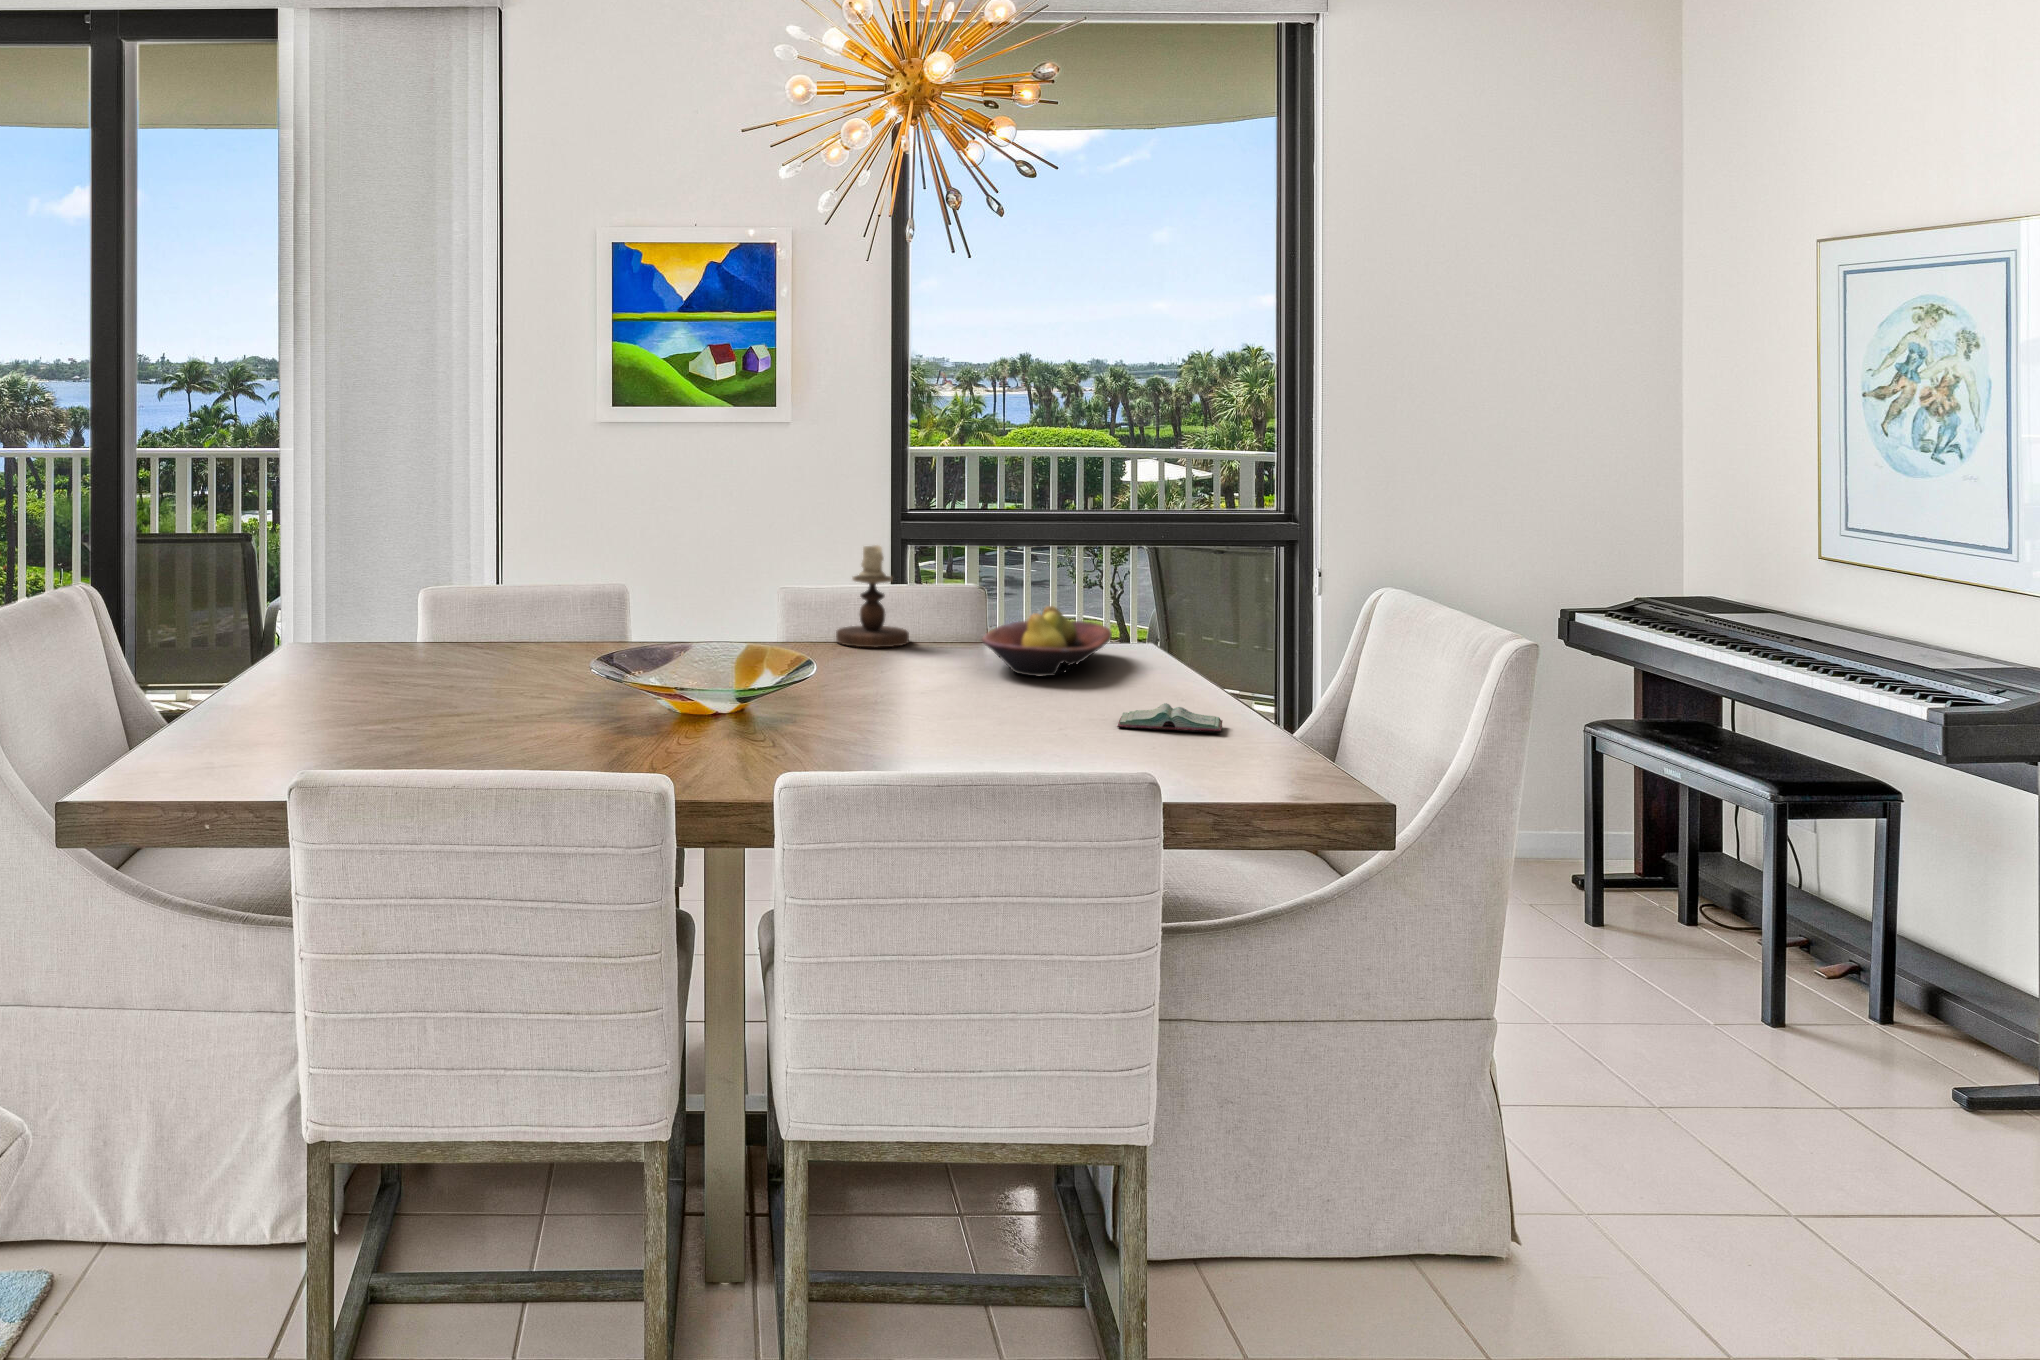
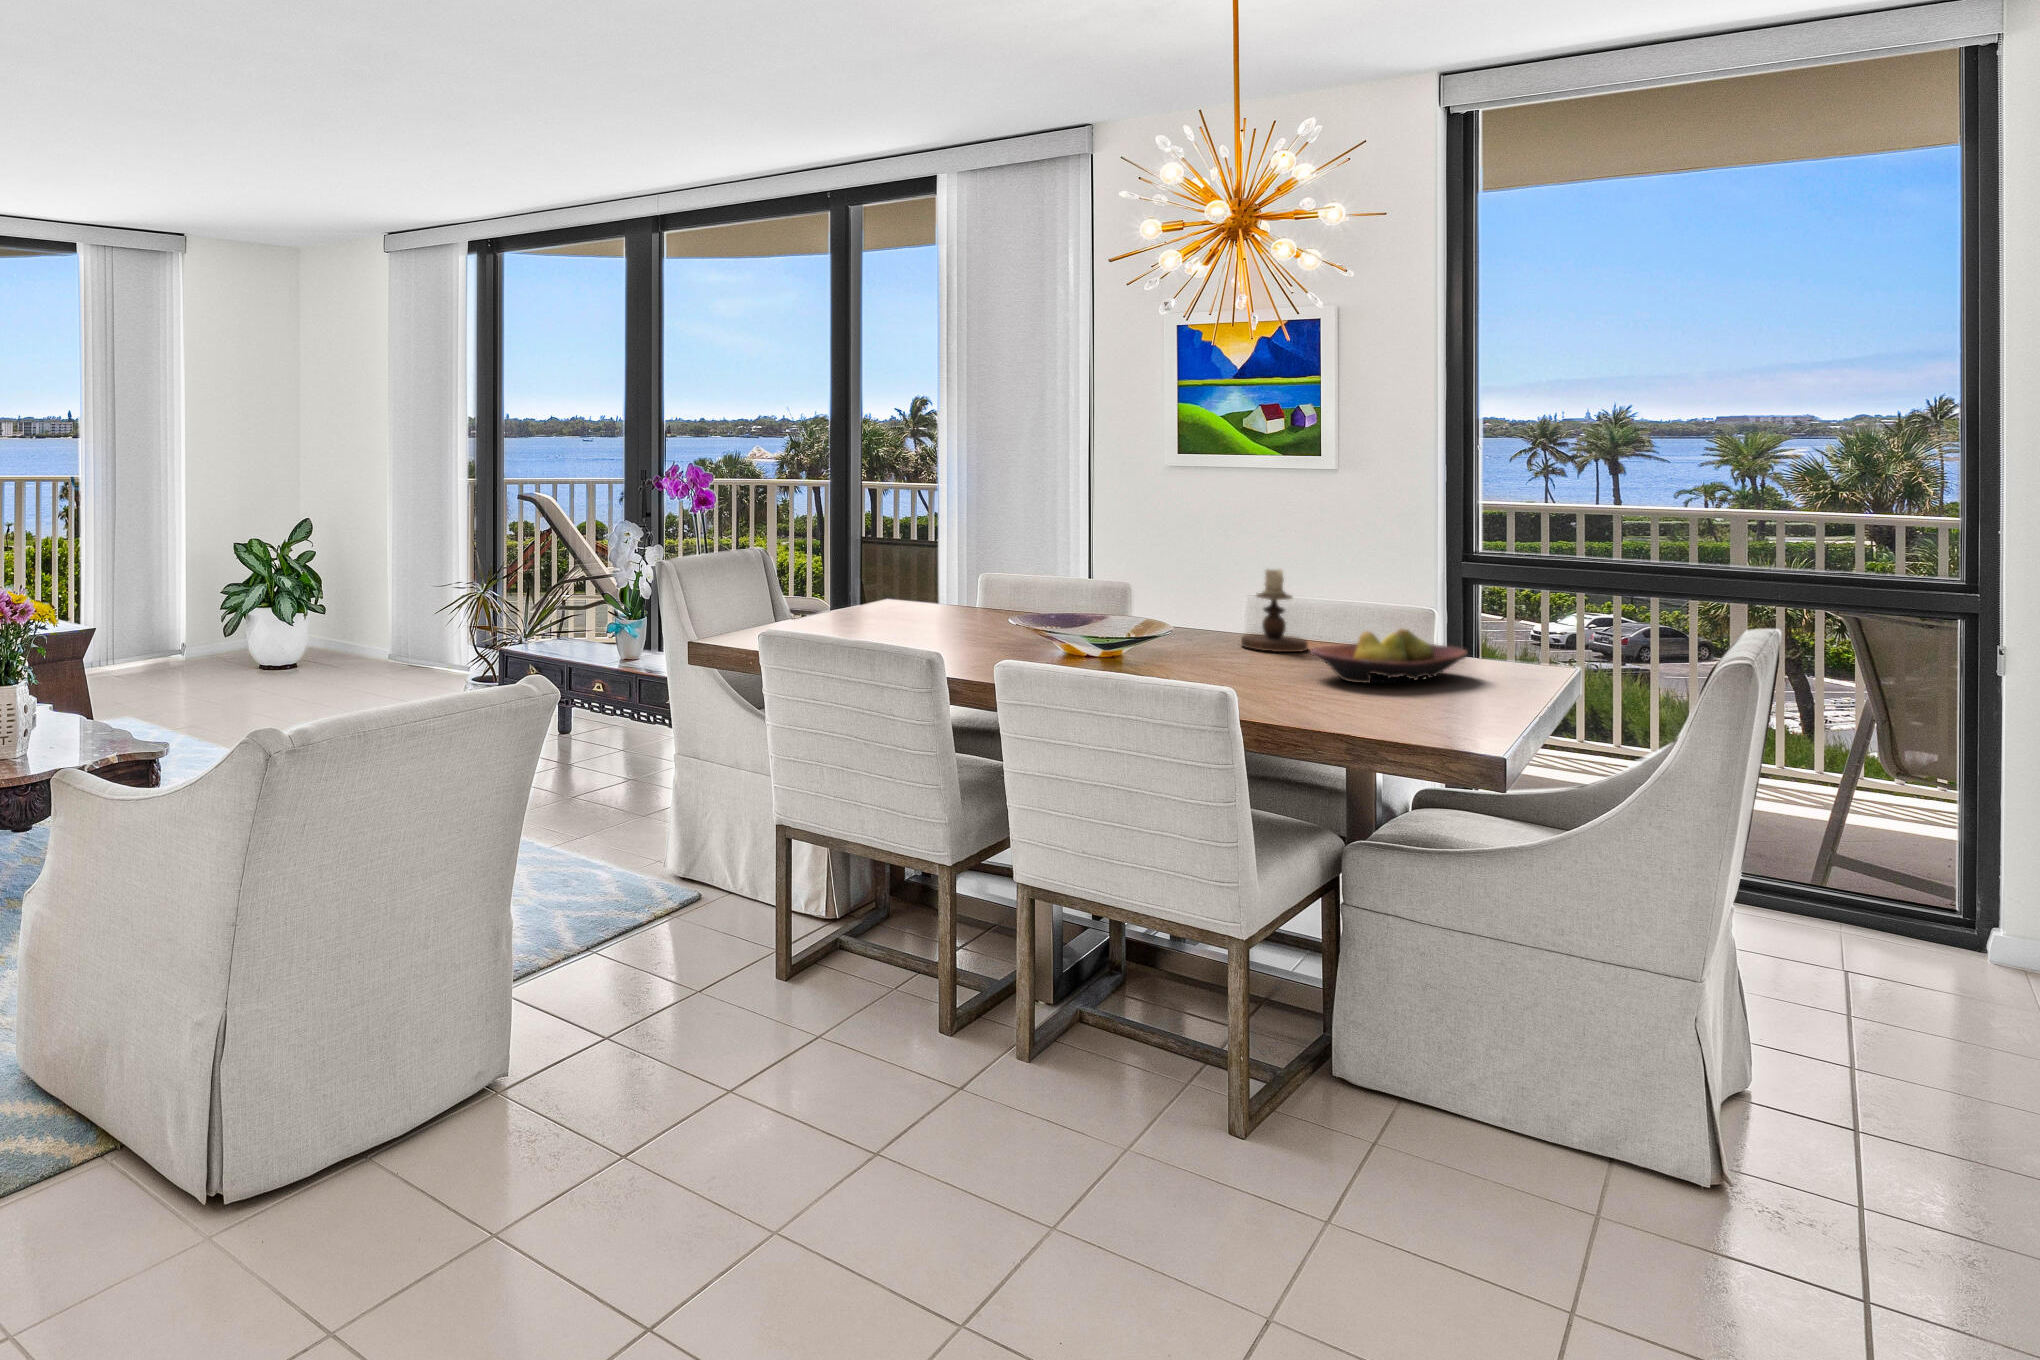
book: present [1117,703,1222,732] -> none [1323,704,1426,731]

